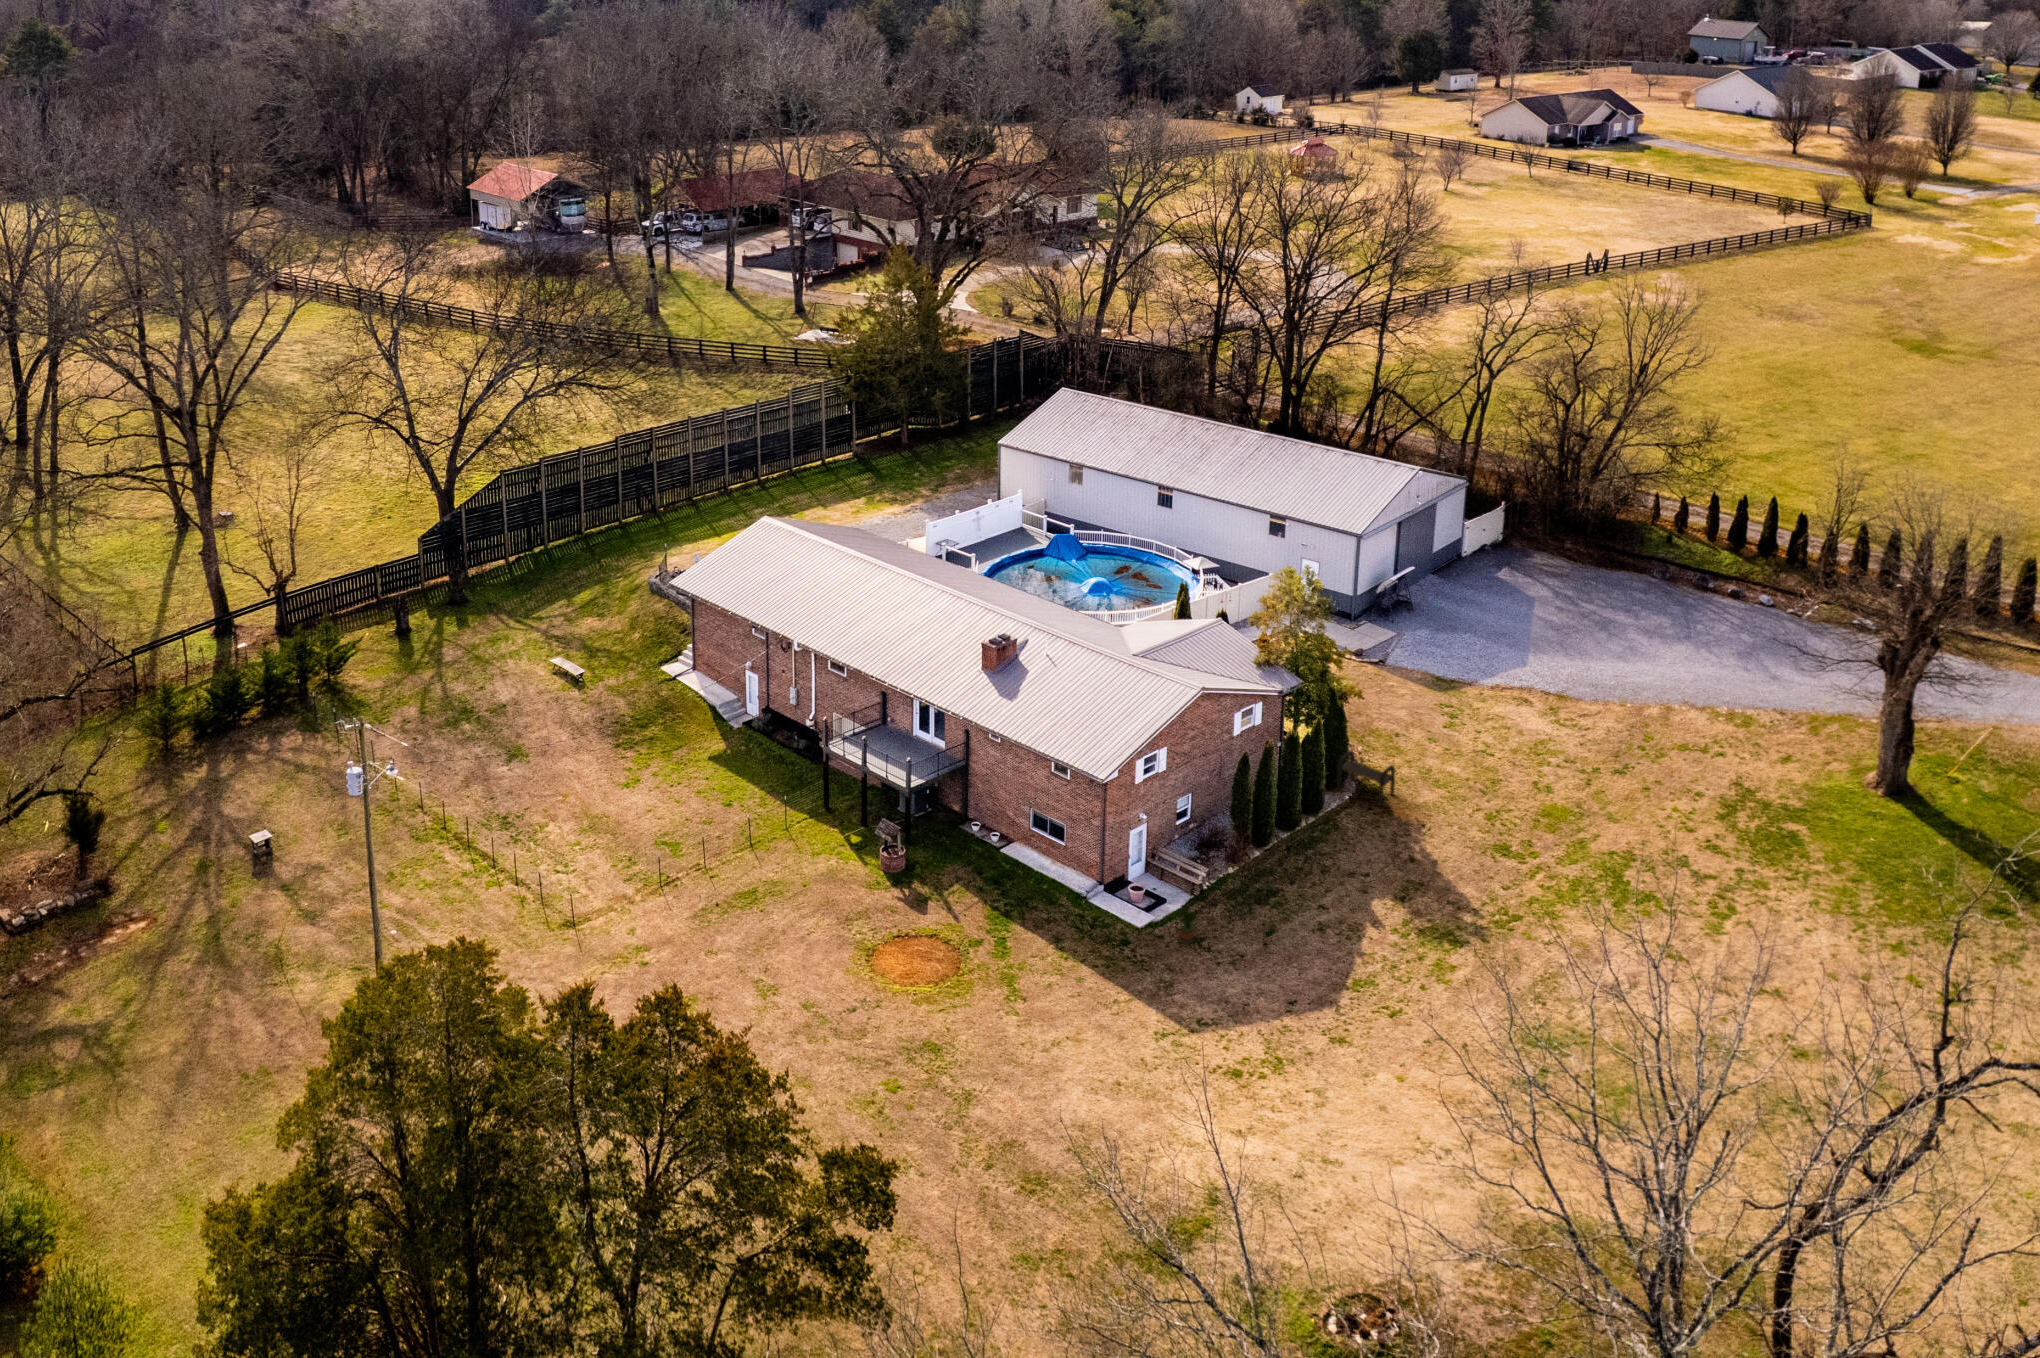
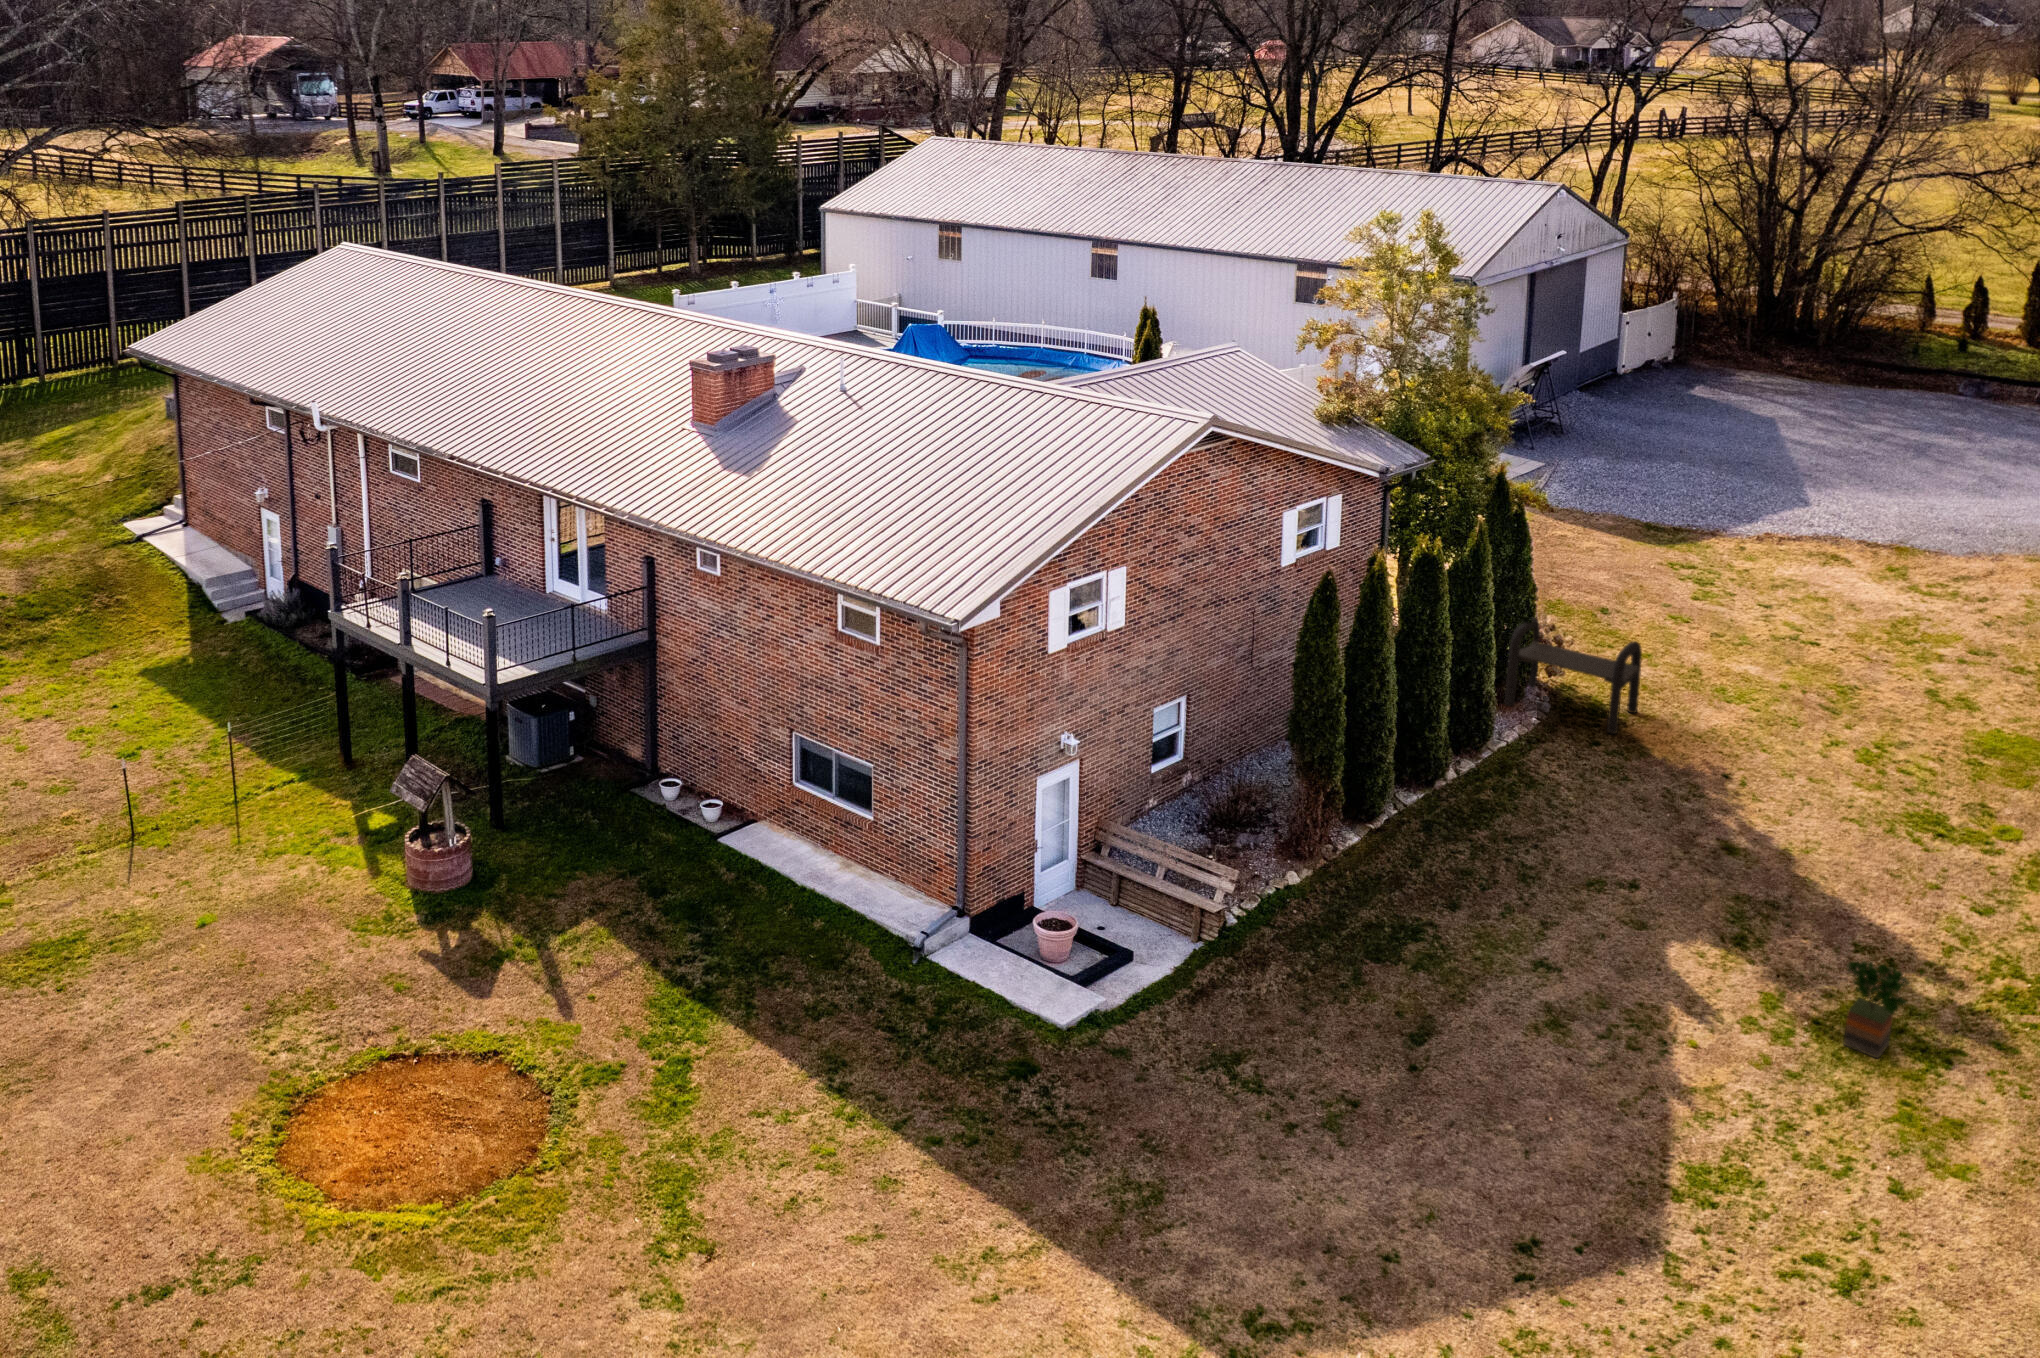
potted tree: present [1178,911,1198,945] -> present [1844,961,1909,1058]

